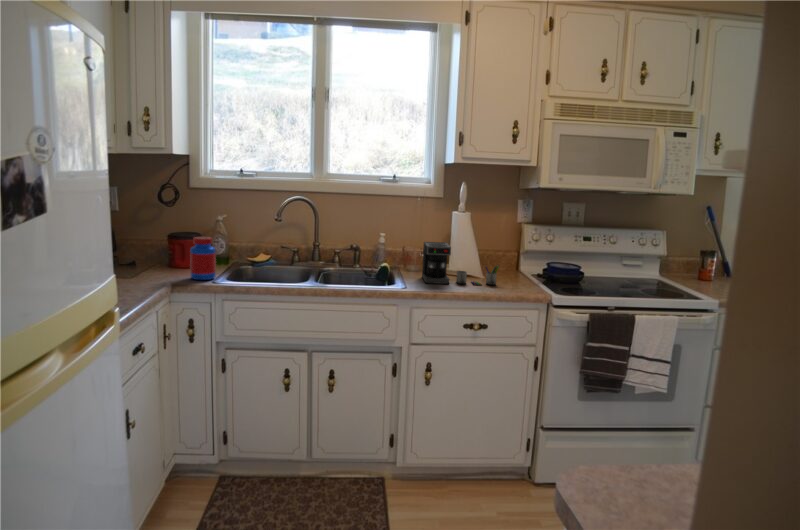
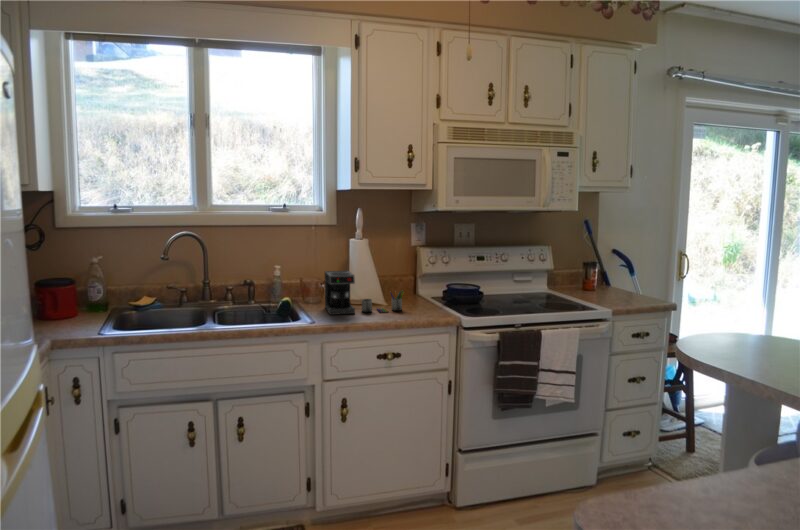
jar: present [190,237,216,280] -> none [50,283,85,334]

